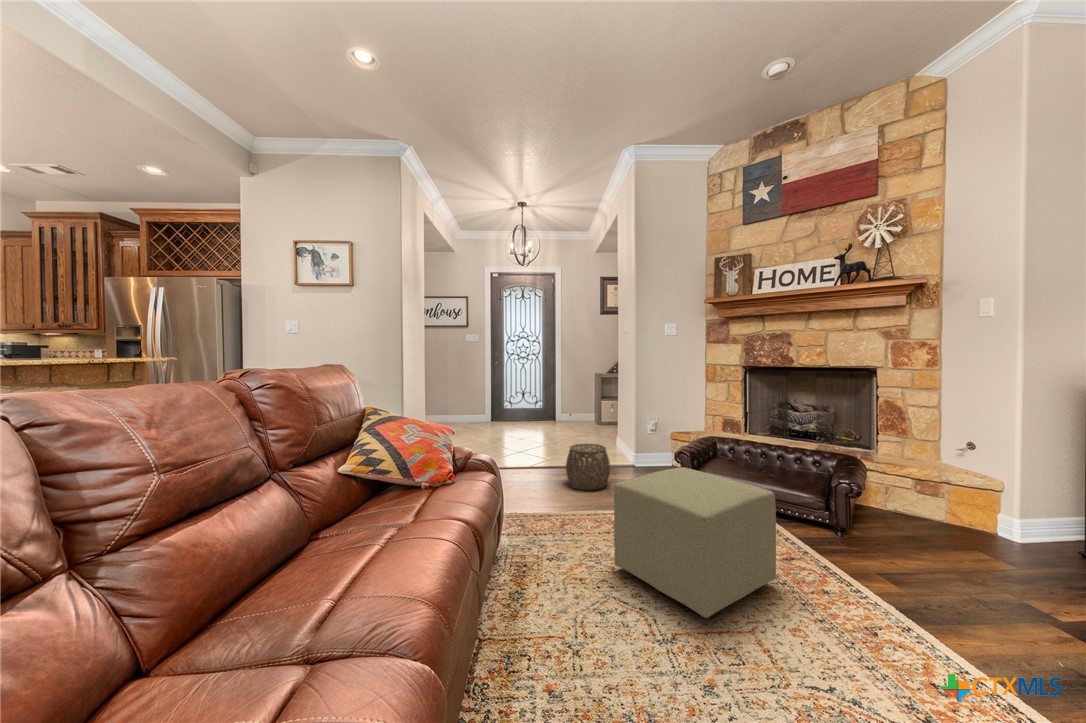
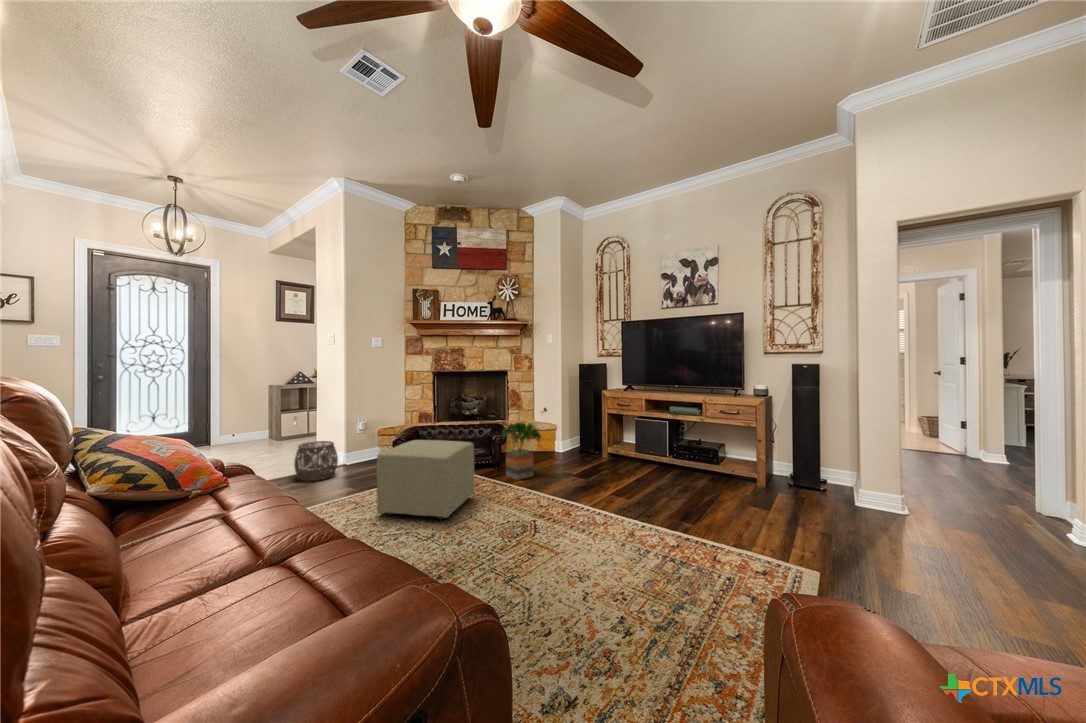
potted tree: none [845,462,946,576] -> present [503,422,541,480]

